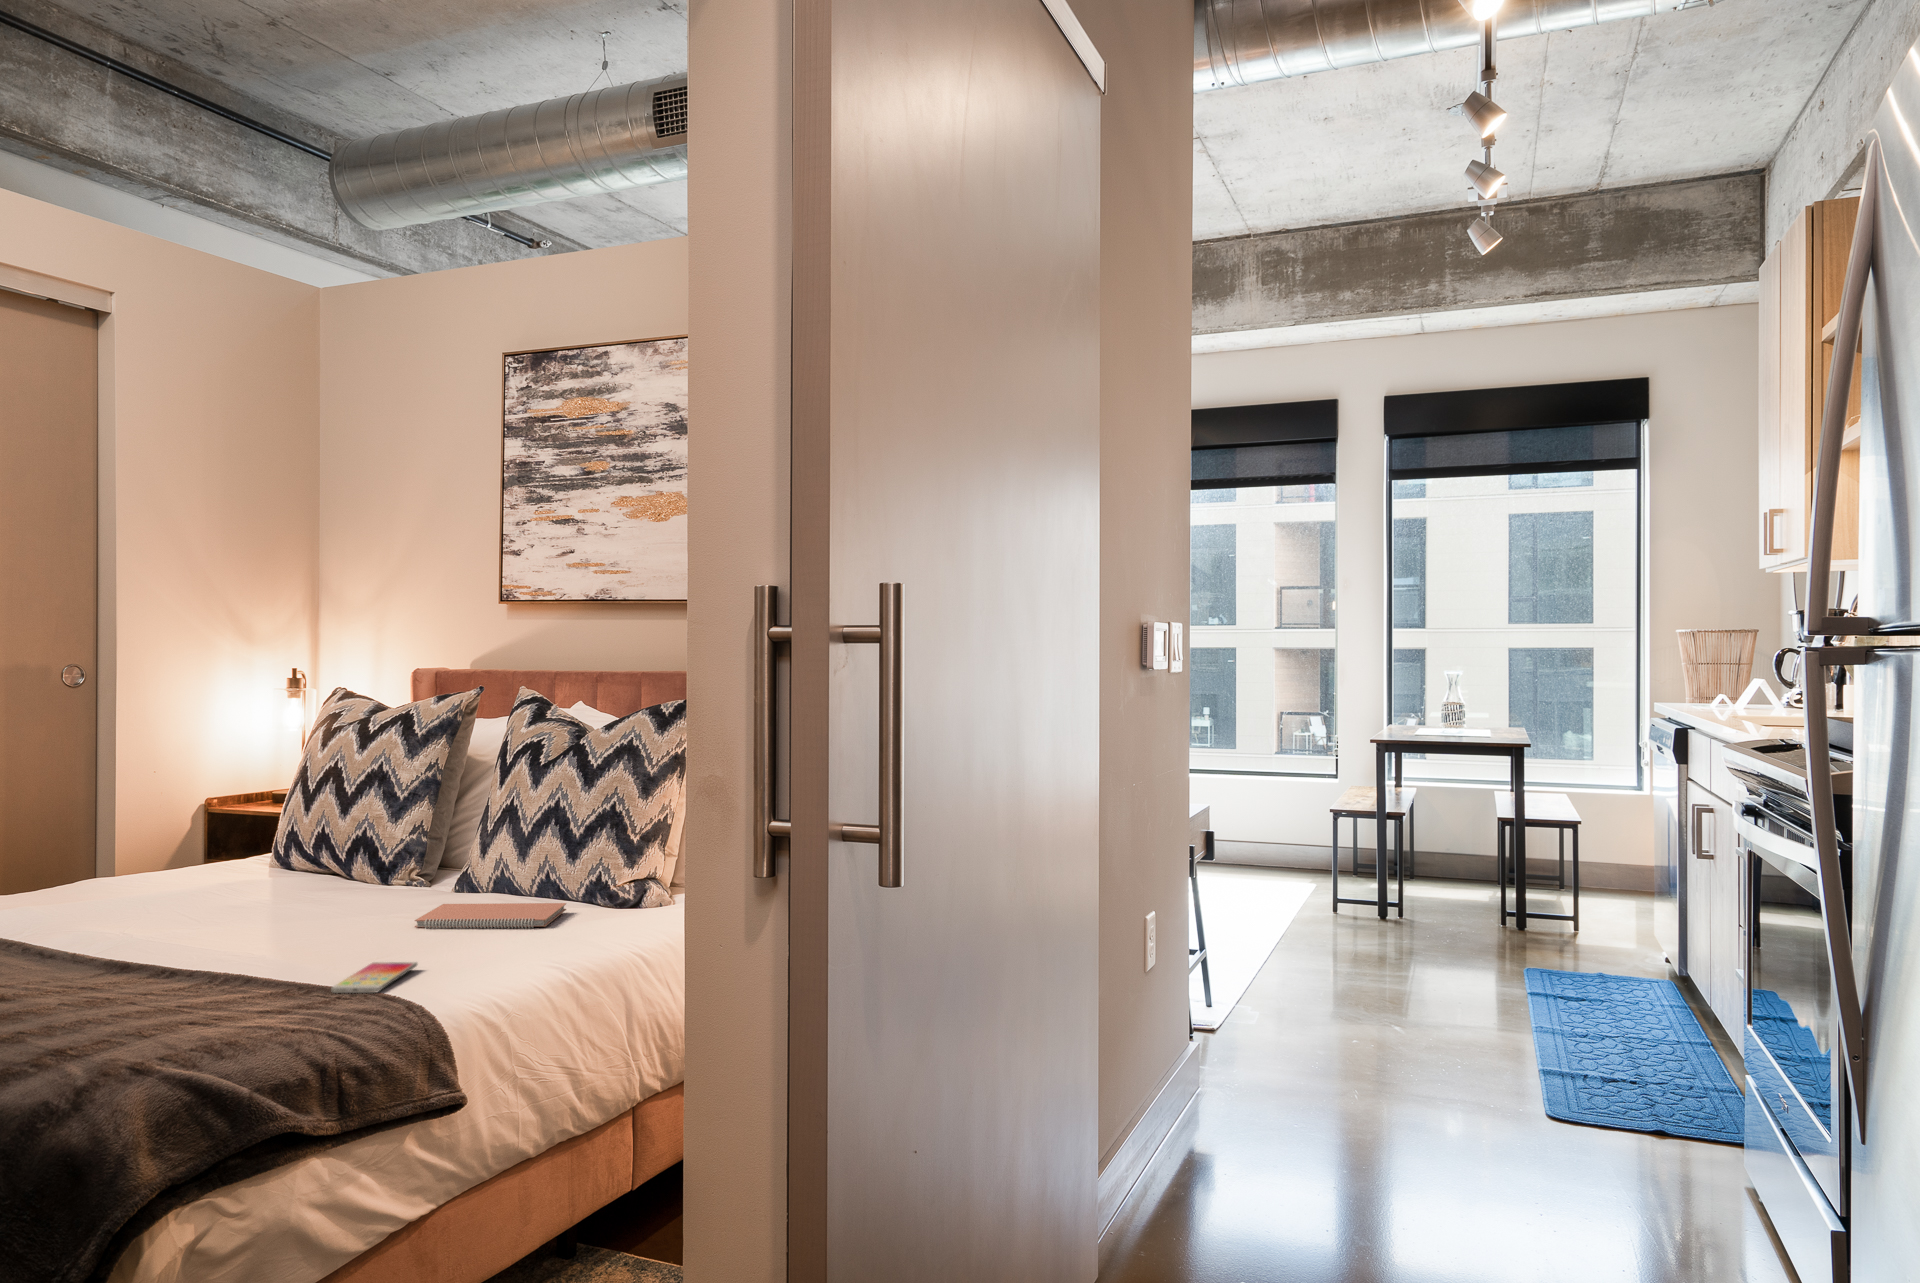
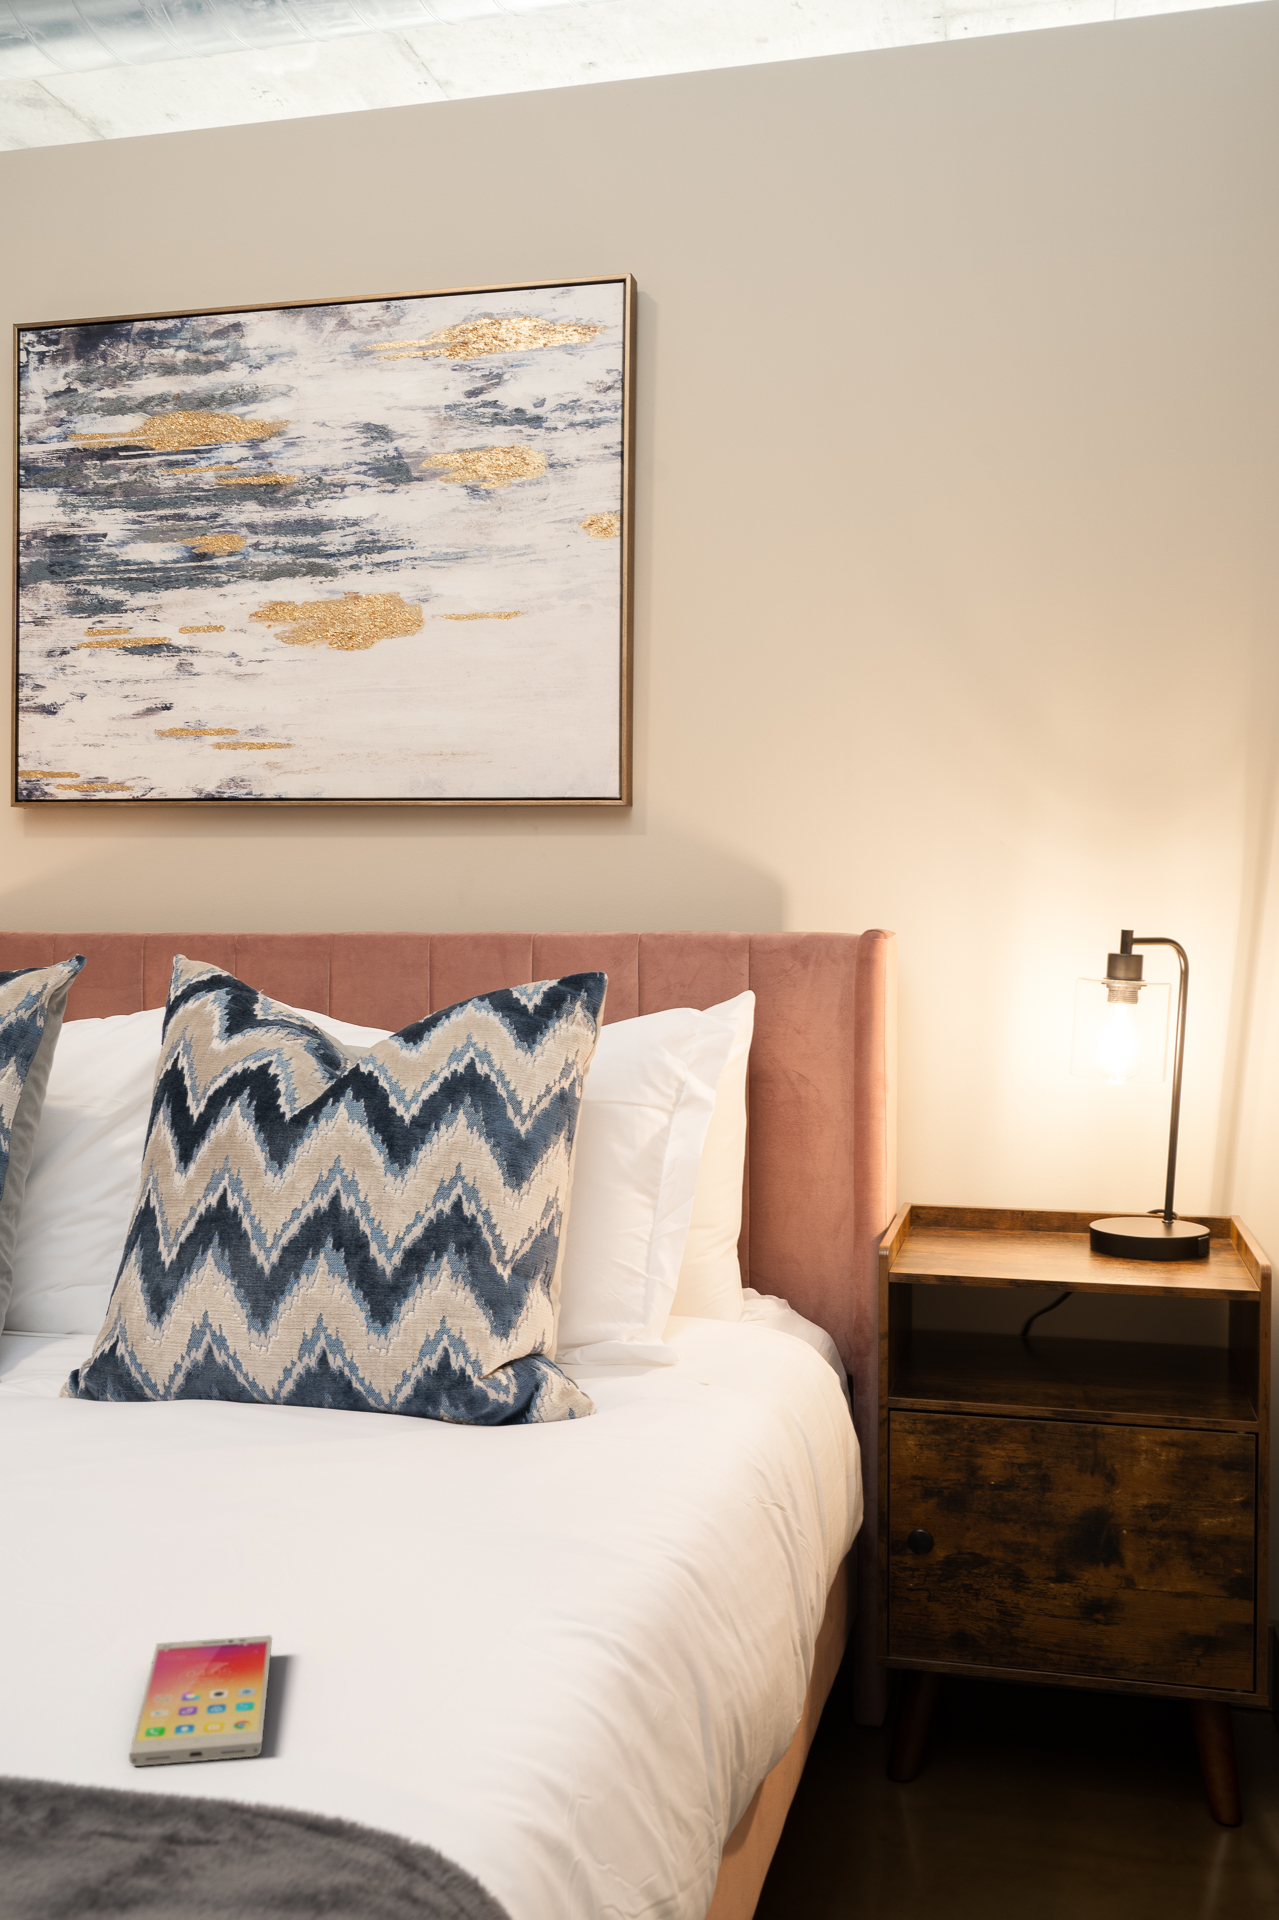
notebook: present [415,903,566,929] -> none [118,1422,419,1509]

